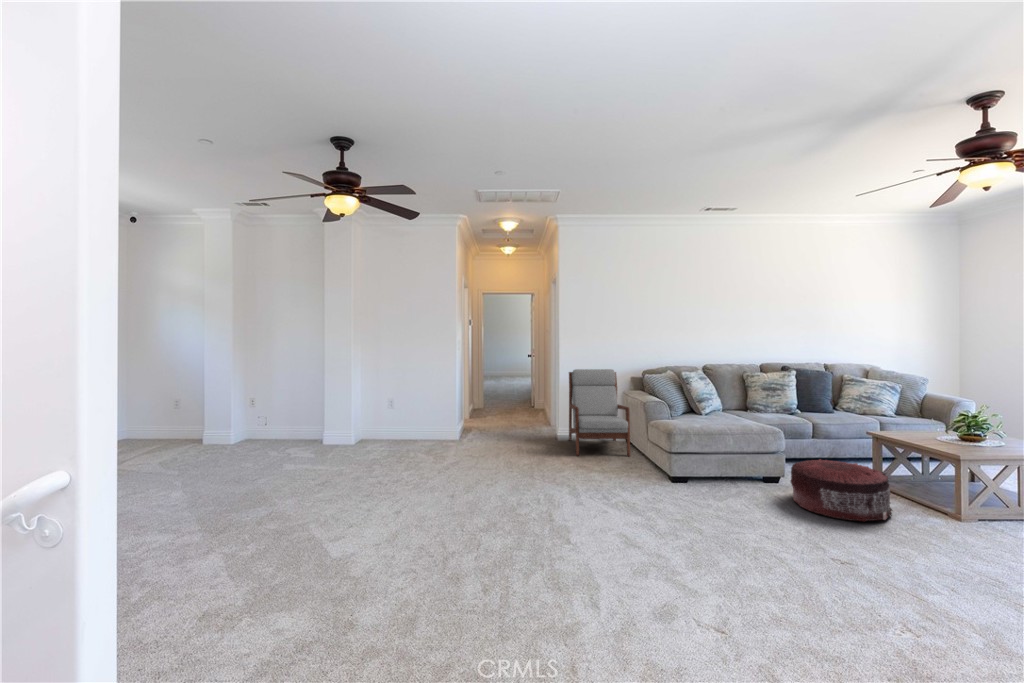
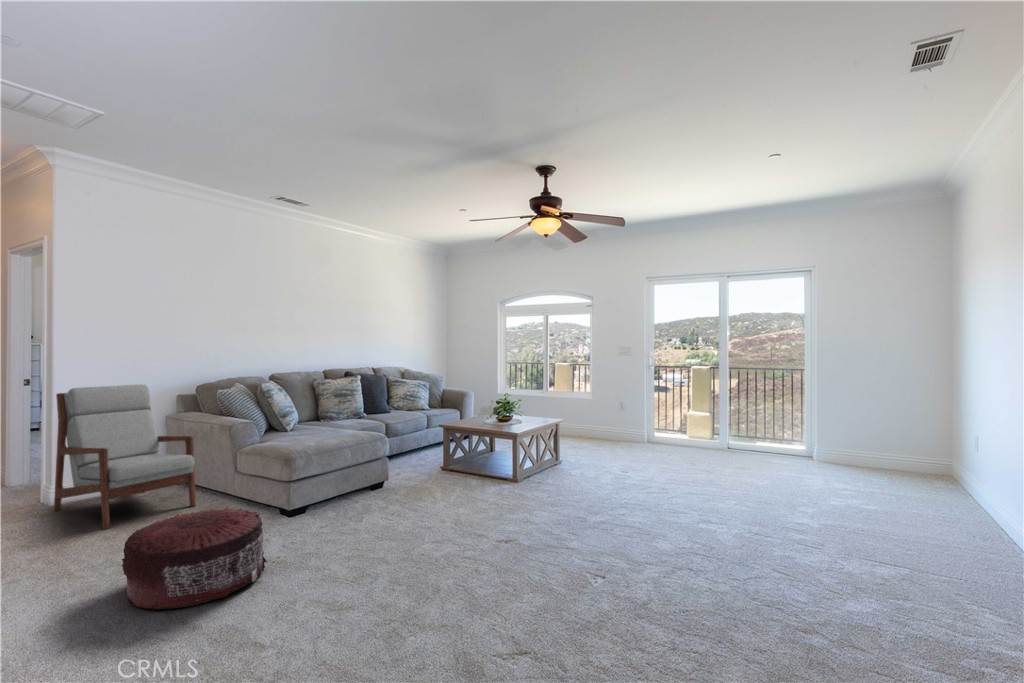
pouf: present [791,459,892,522] -> present [122,507,267,610]

